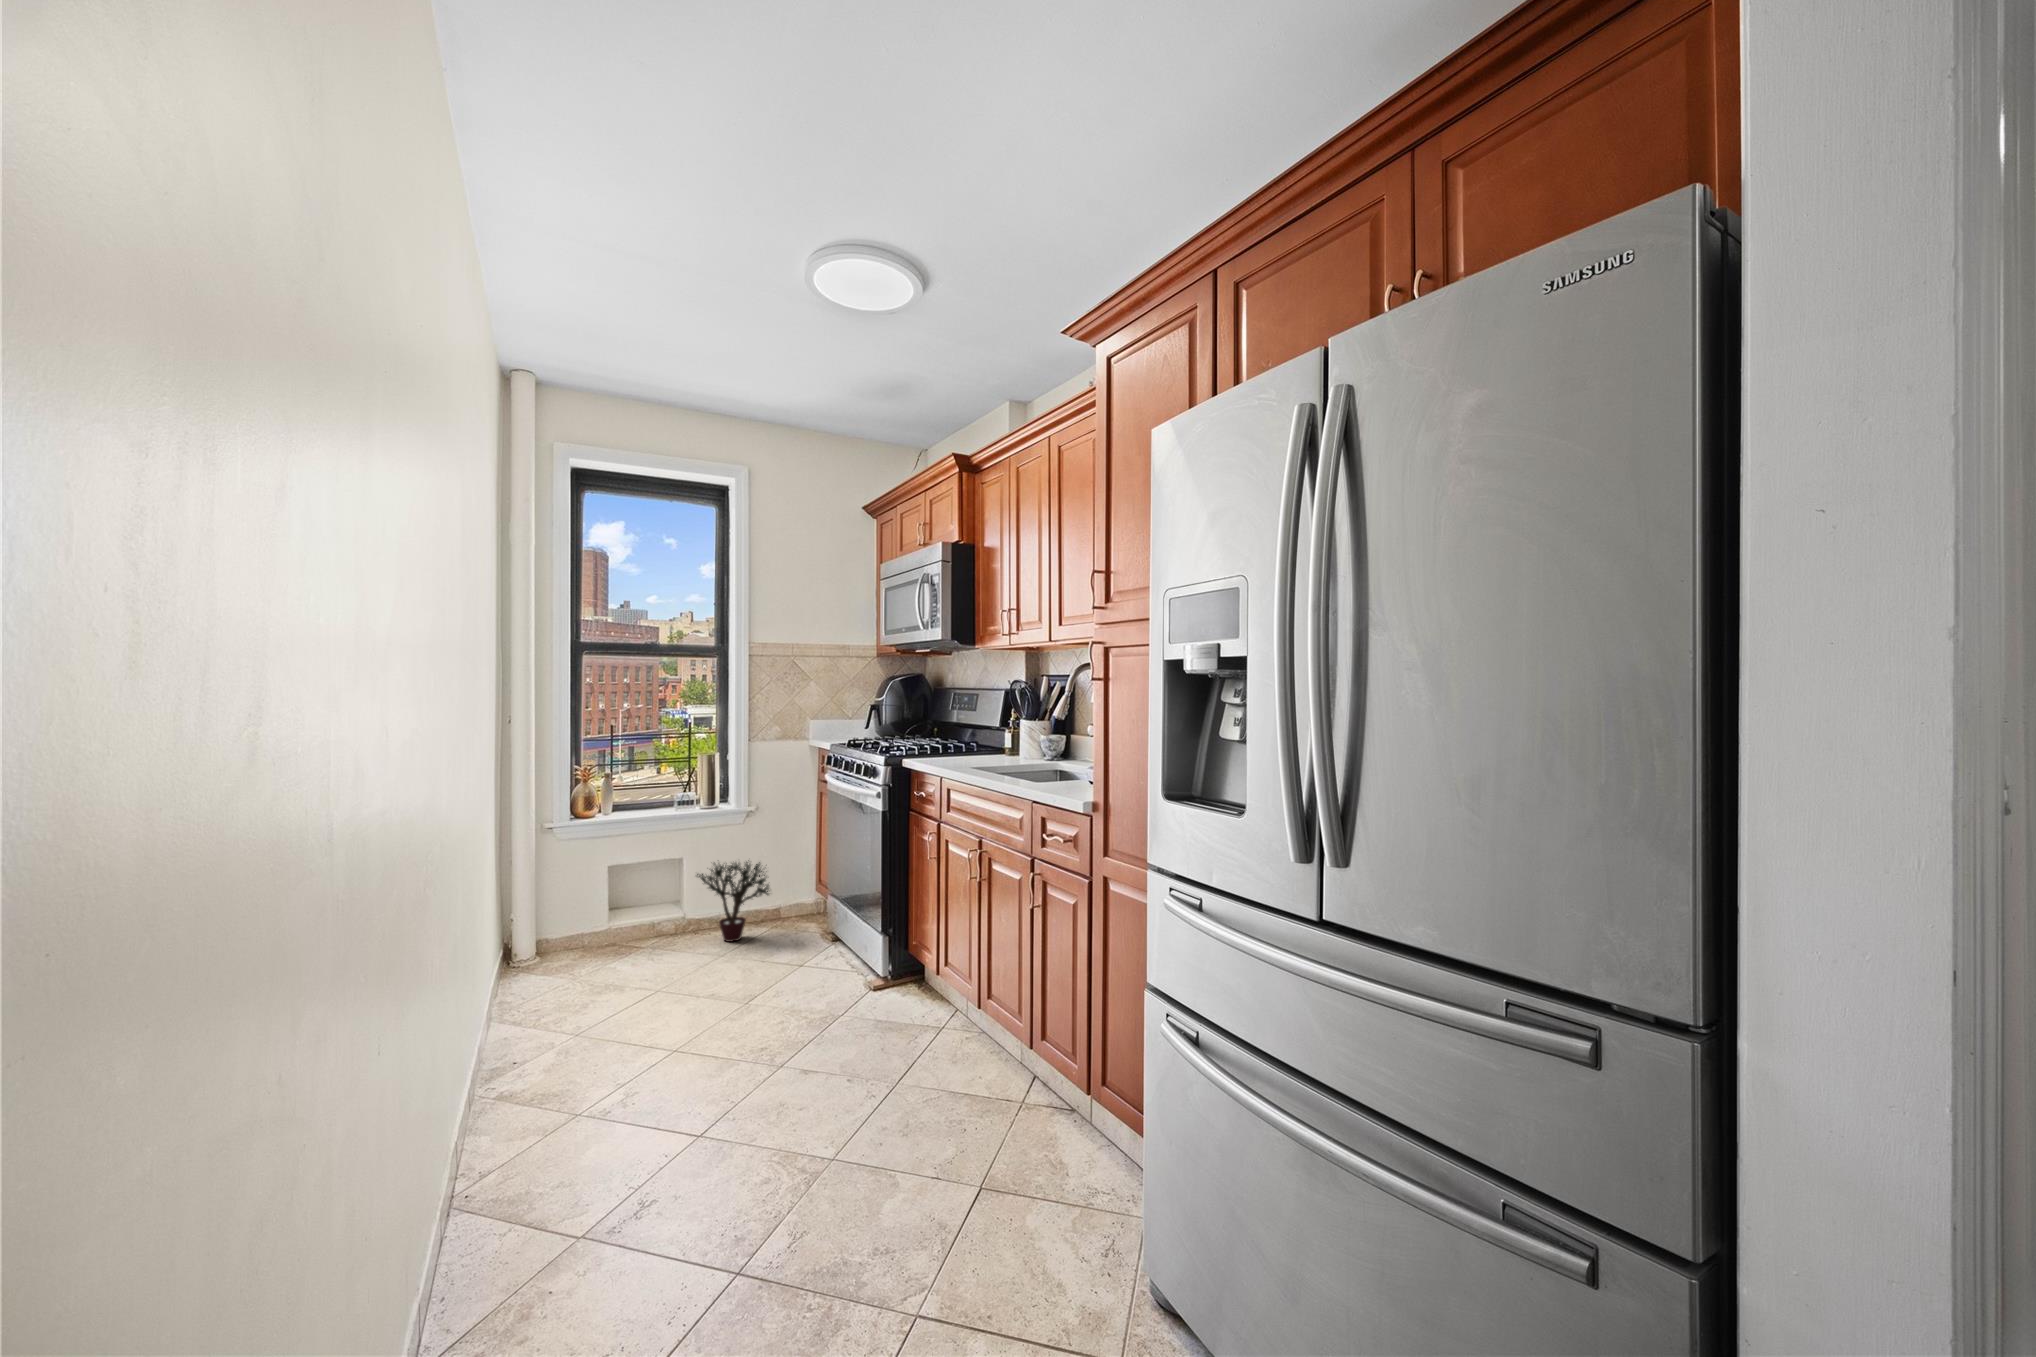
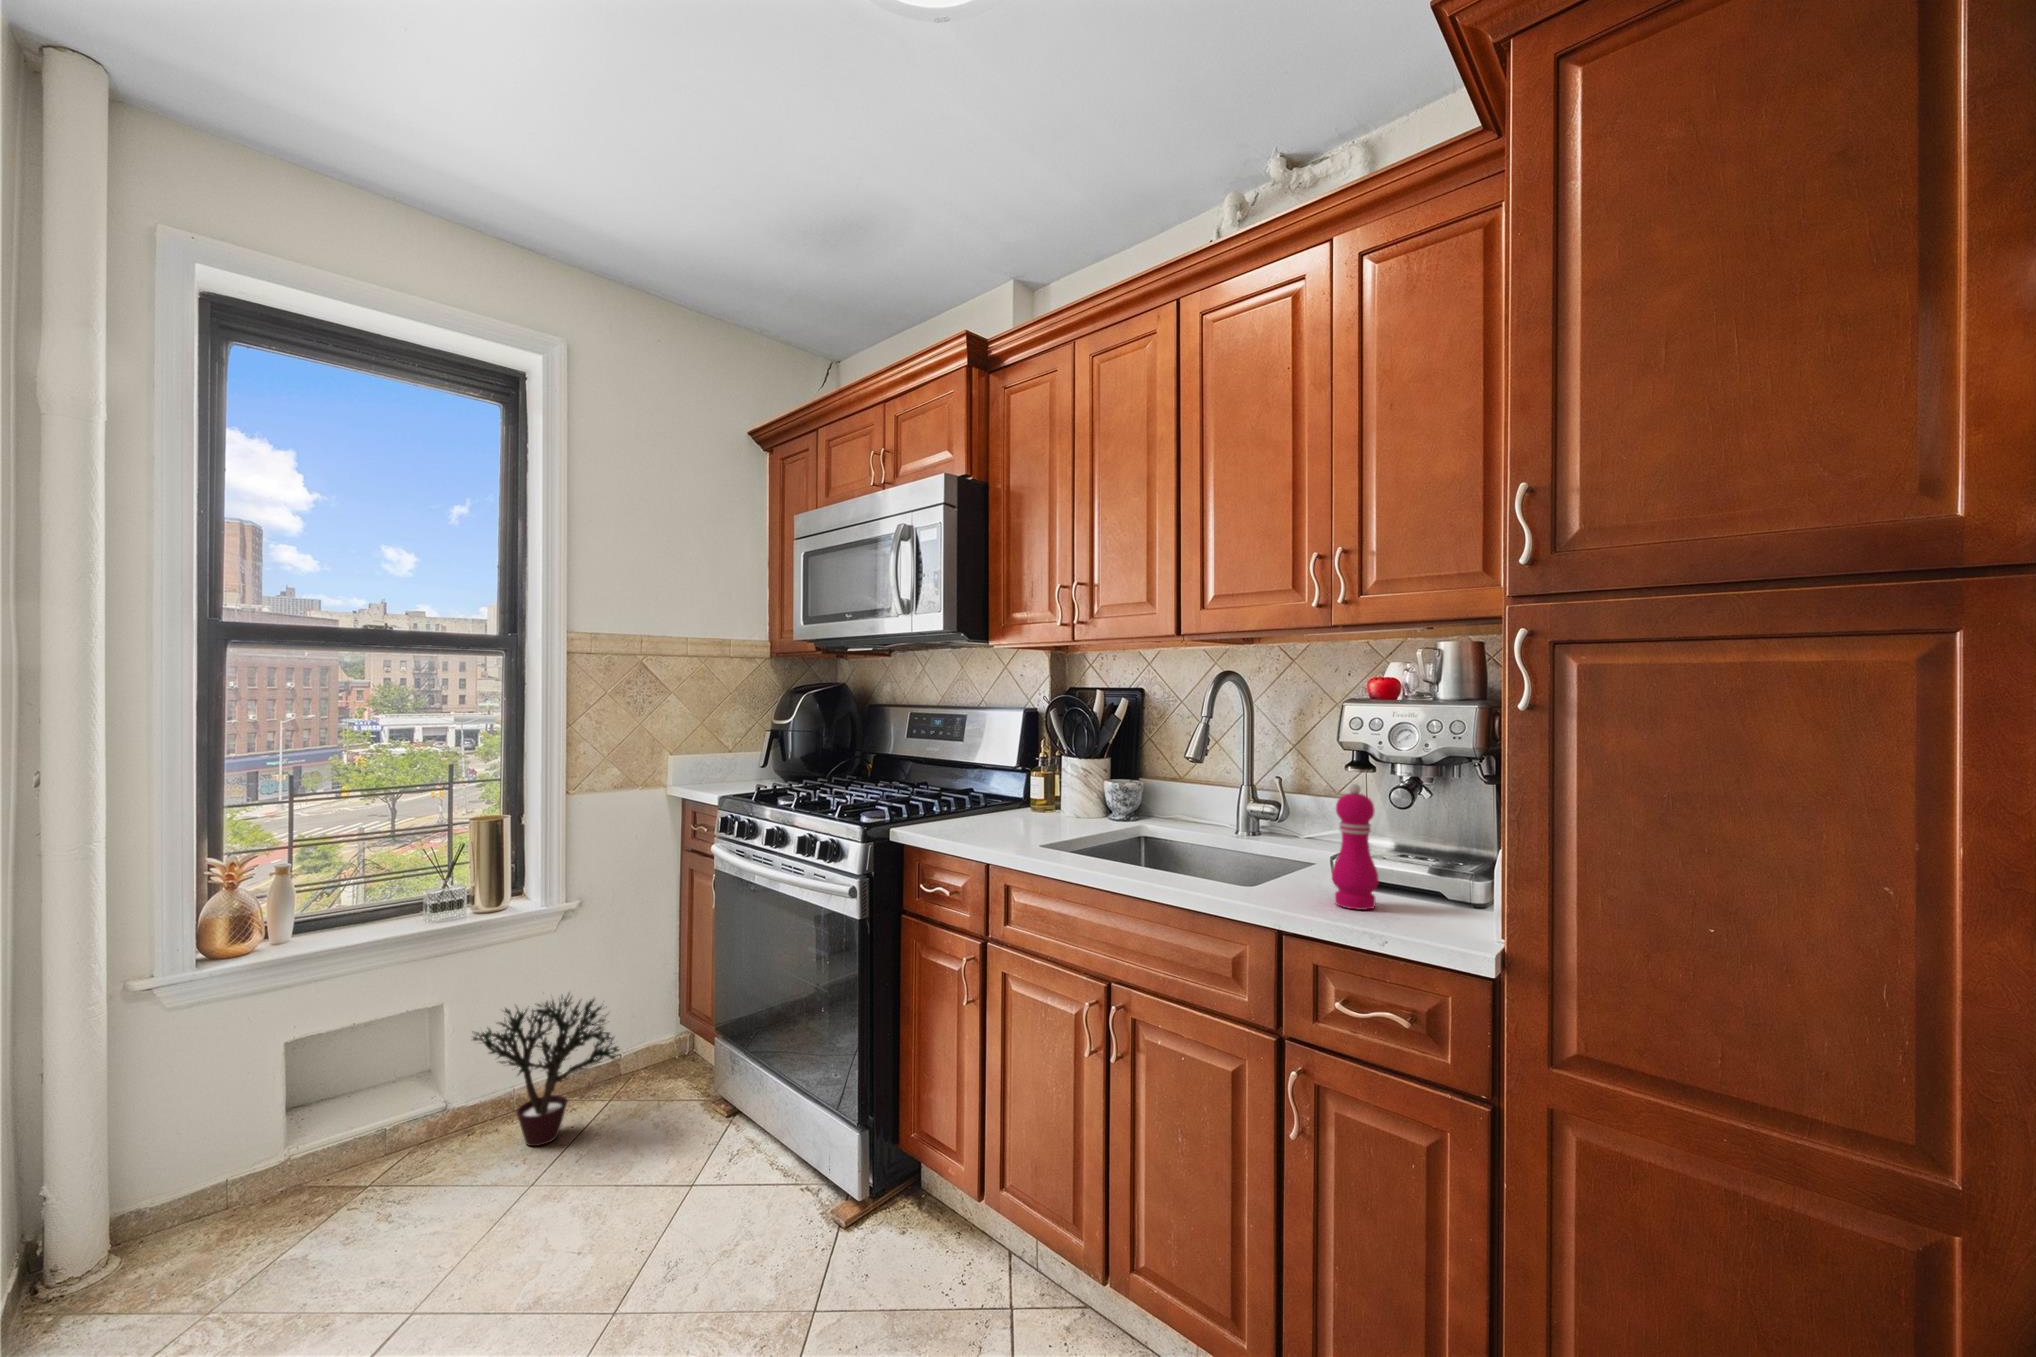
pepper mill: none [1056,723,1079,790] -> present [1332,784,1379,910]

